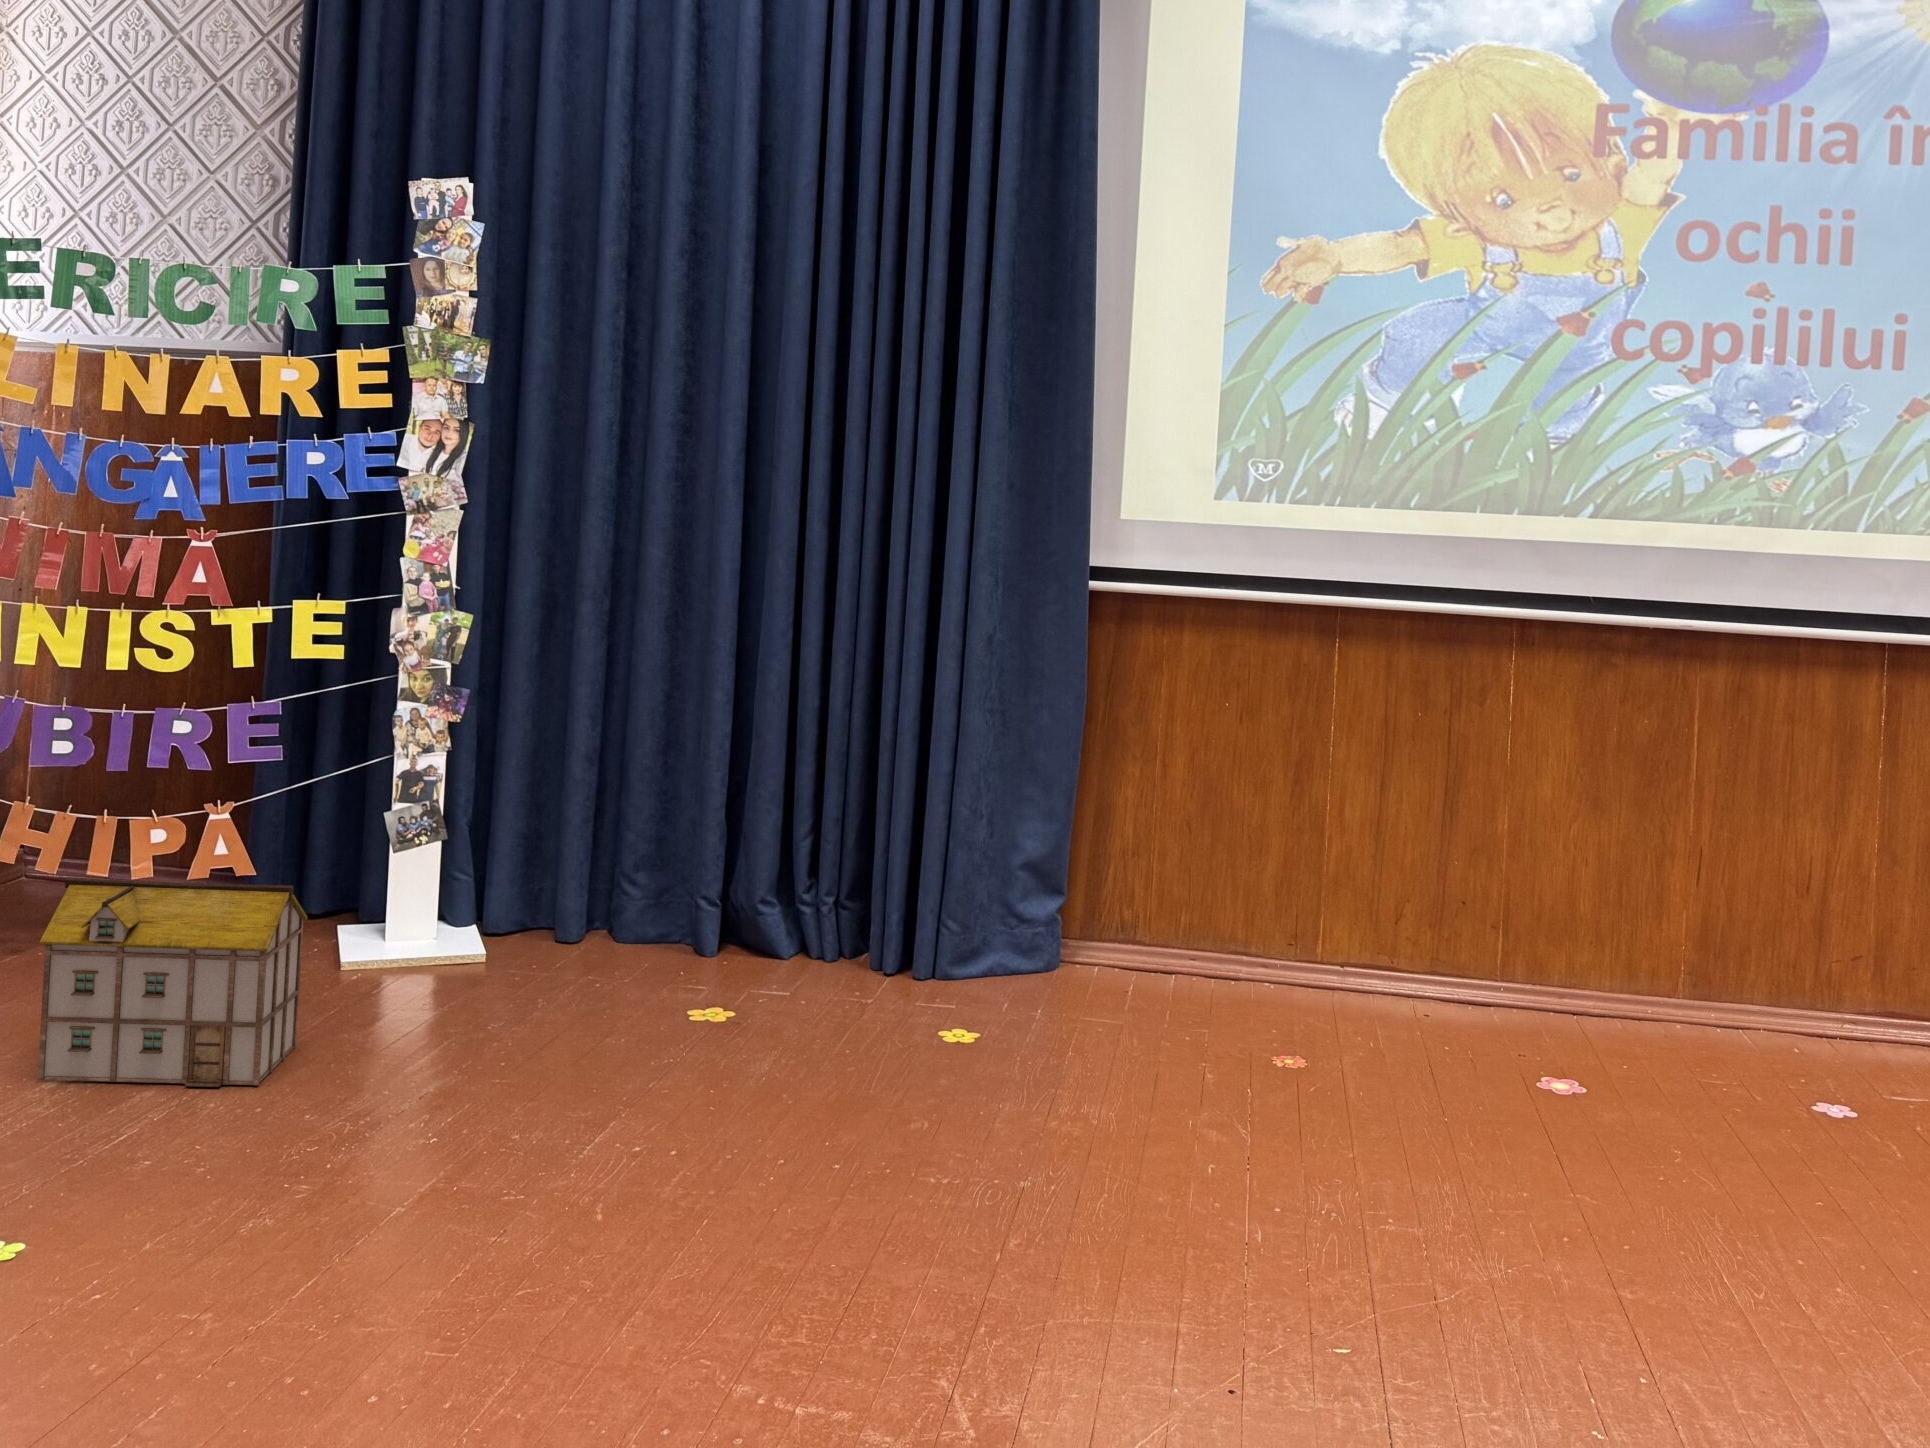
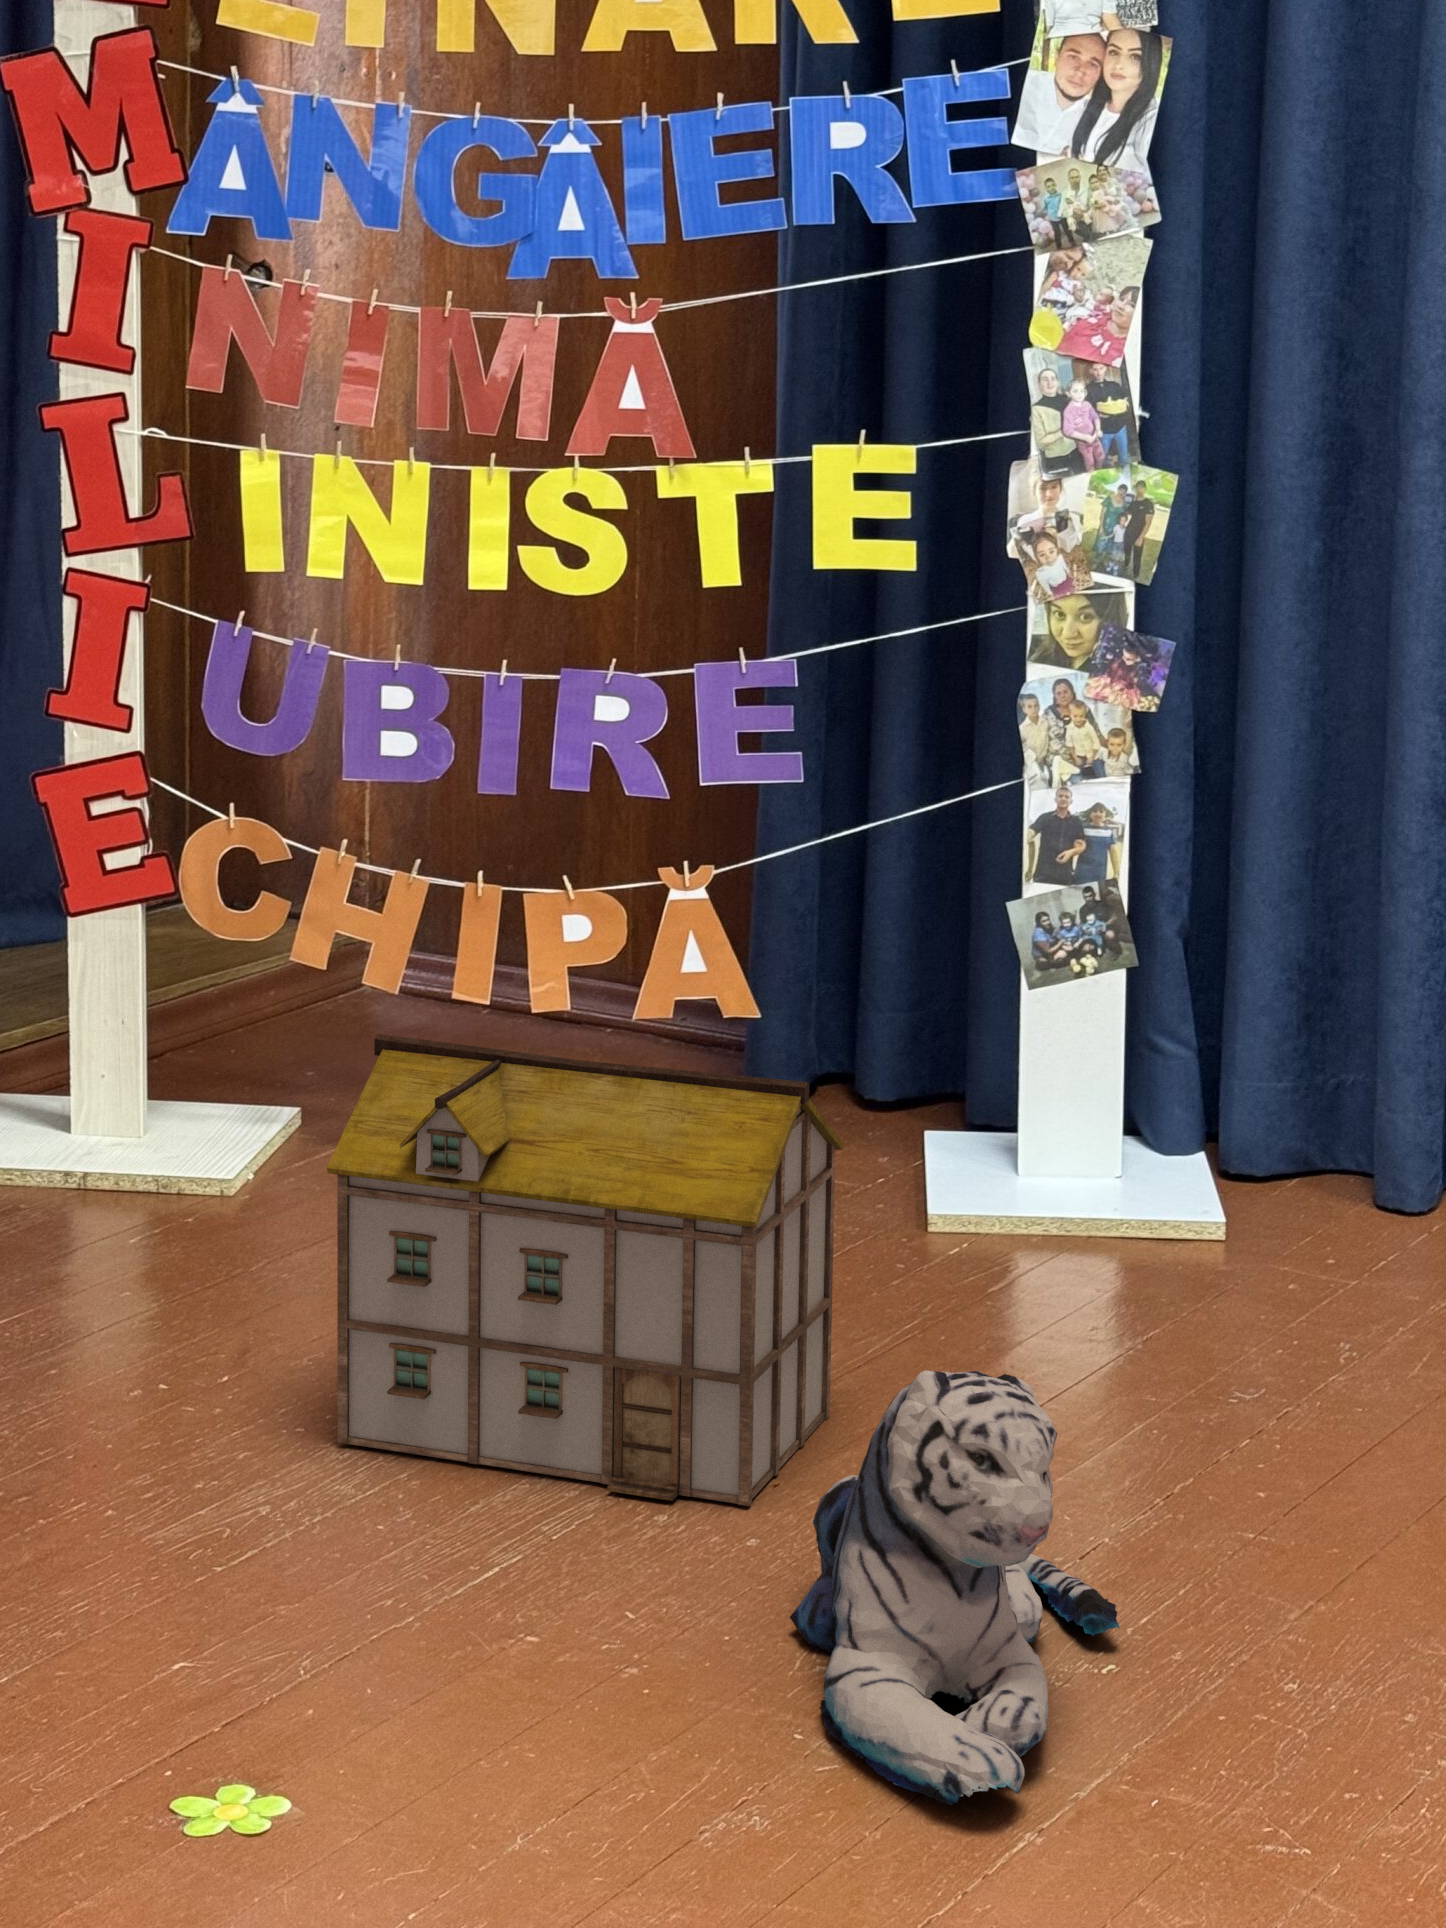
plush toy: none [282,997,439,1183] -> present [790,1370,1120,1805]

